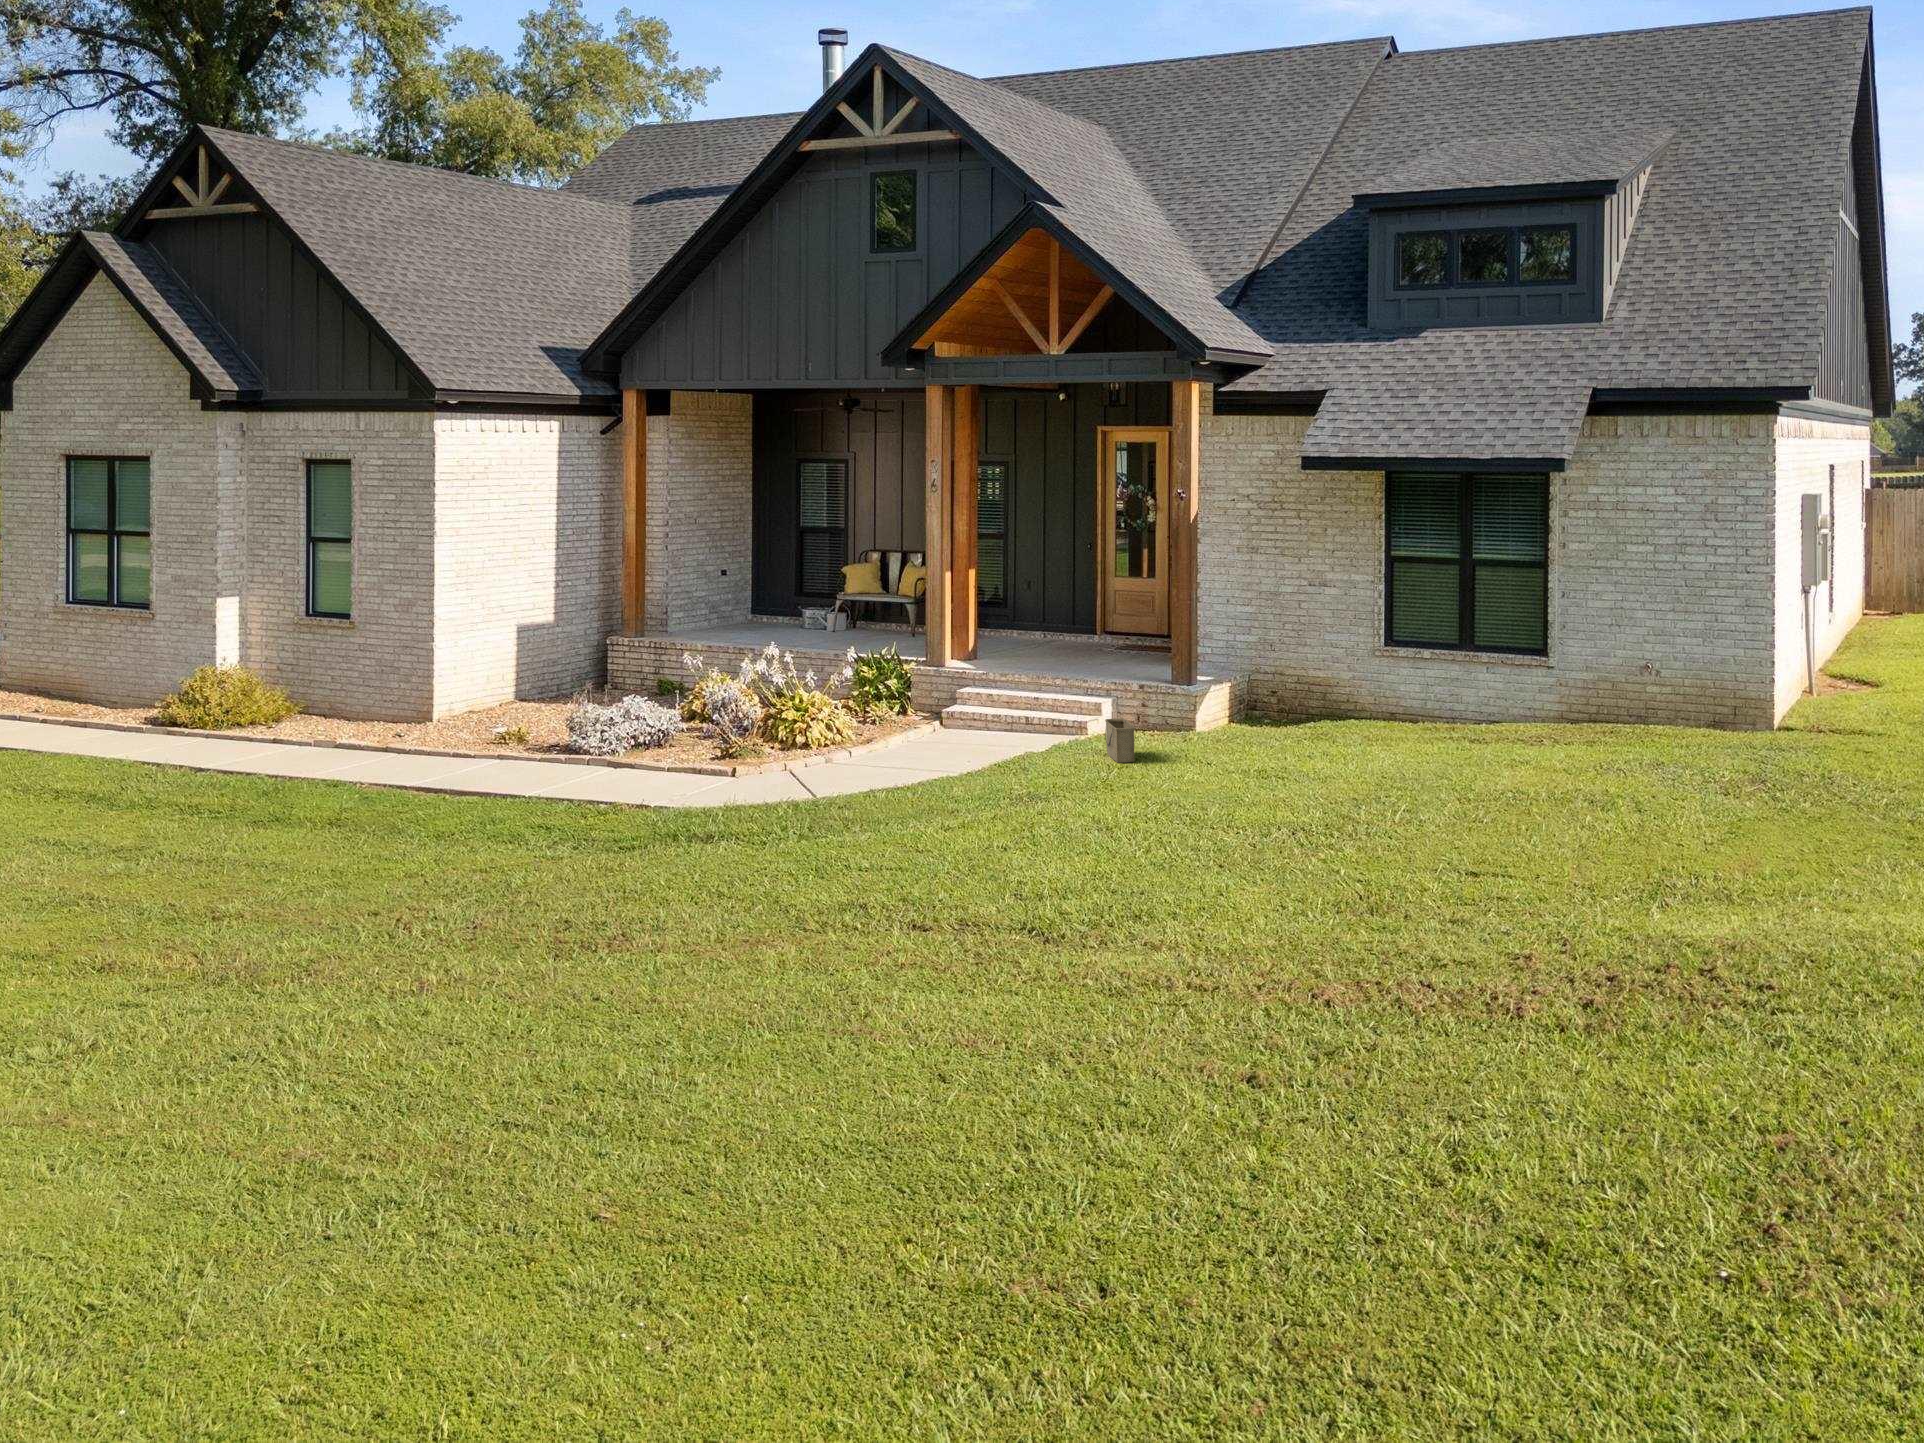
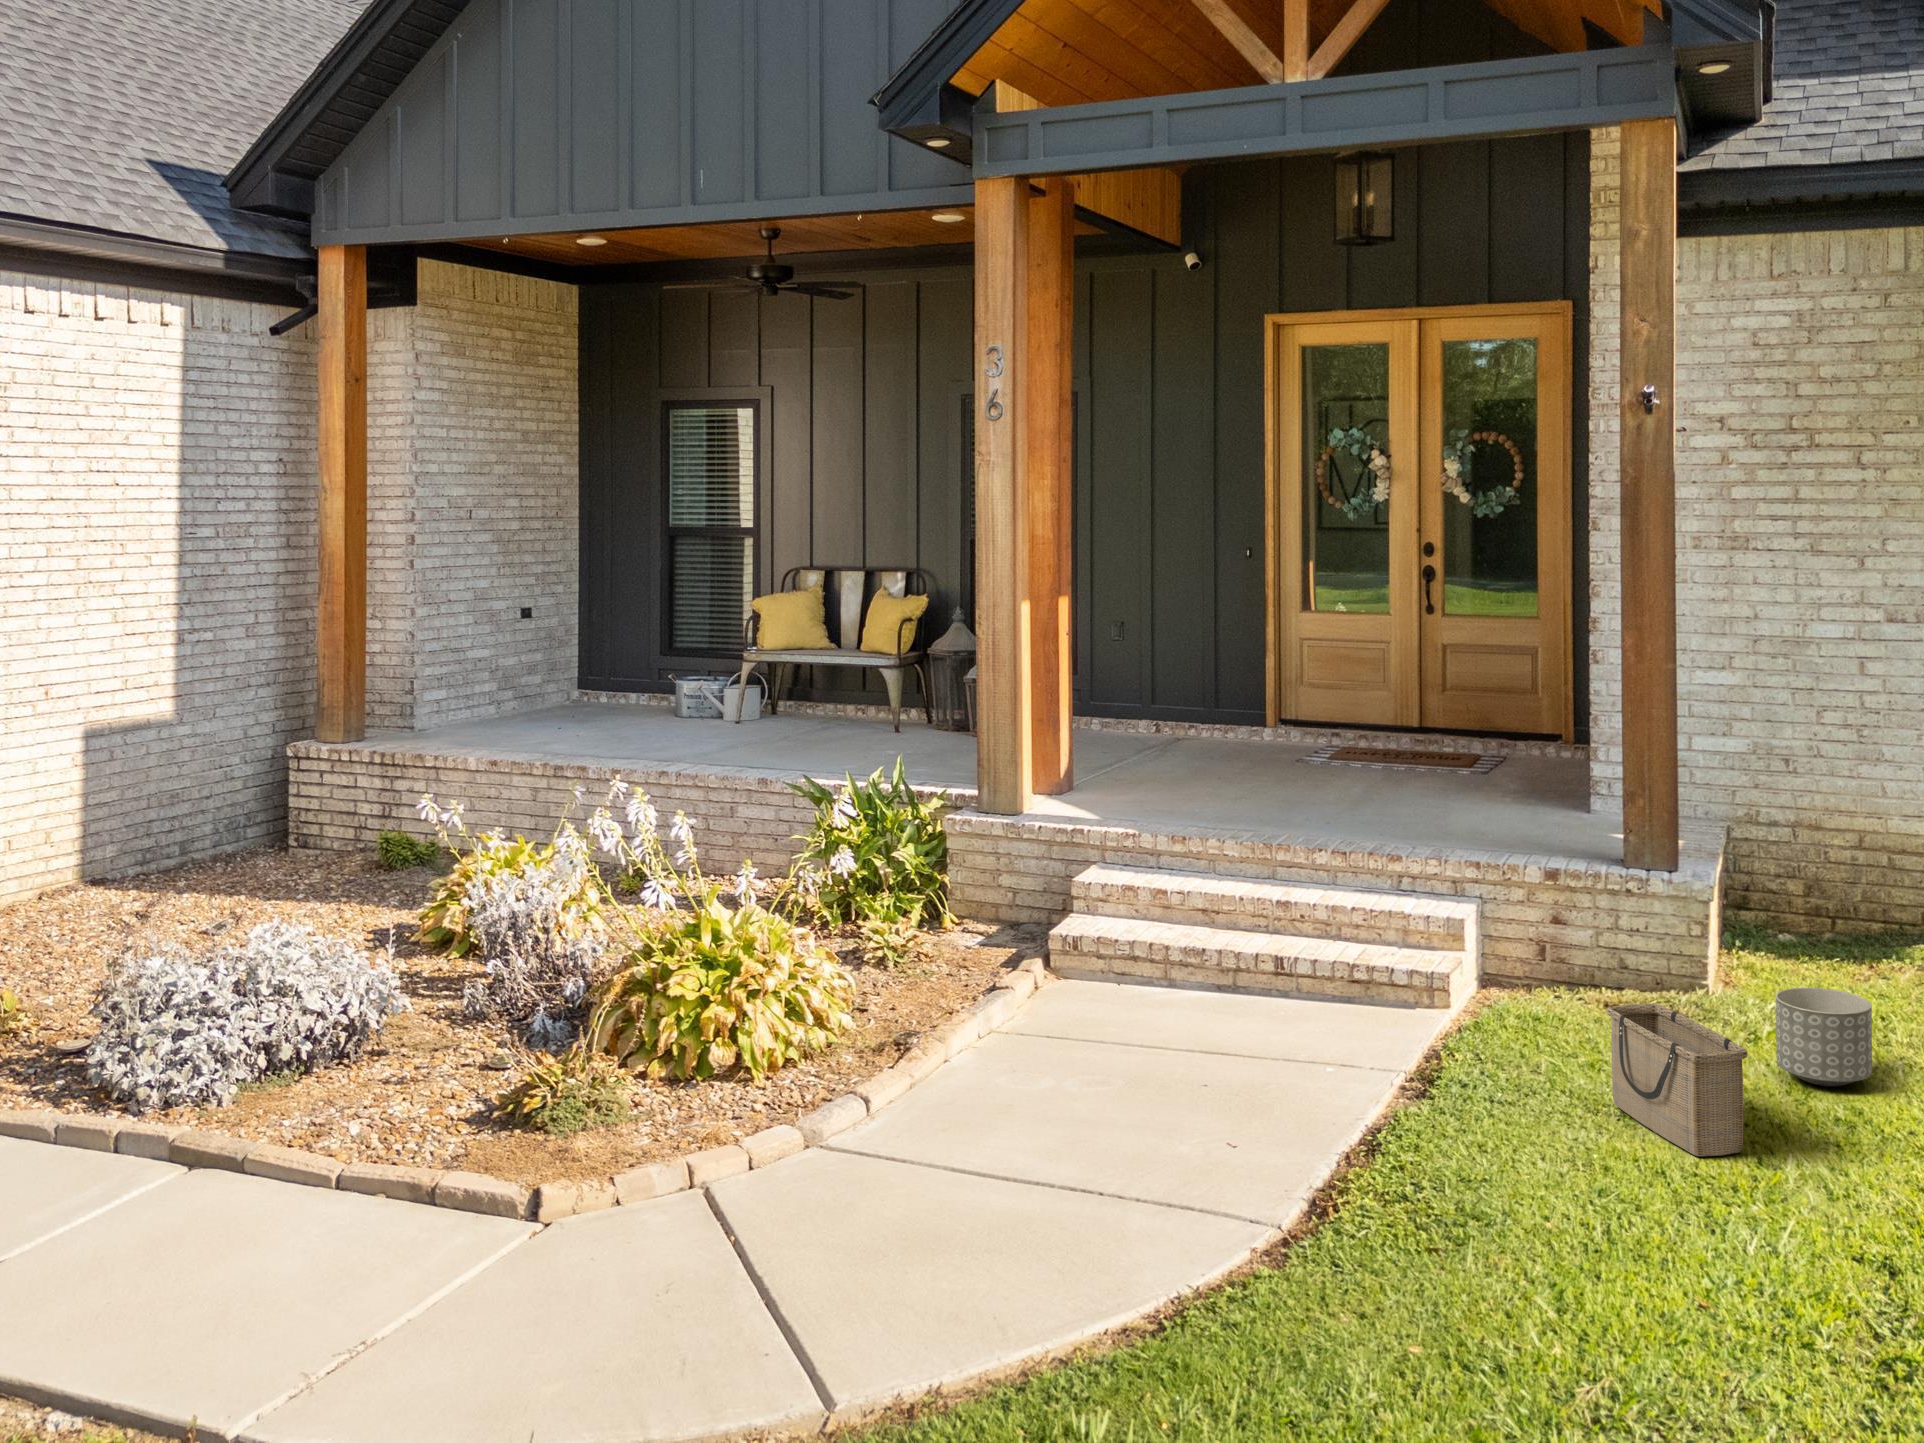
planter: none [1173,717,1204,750] -> present [1776,988,1872,1087]

